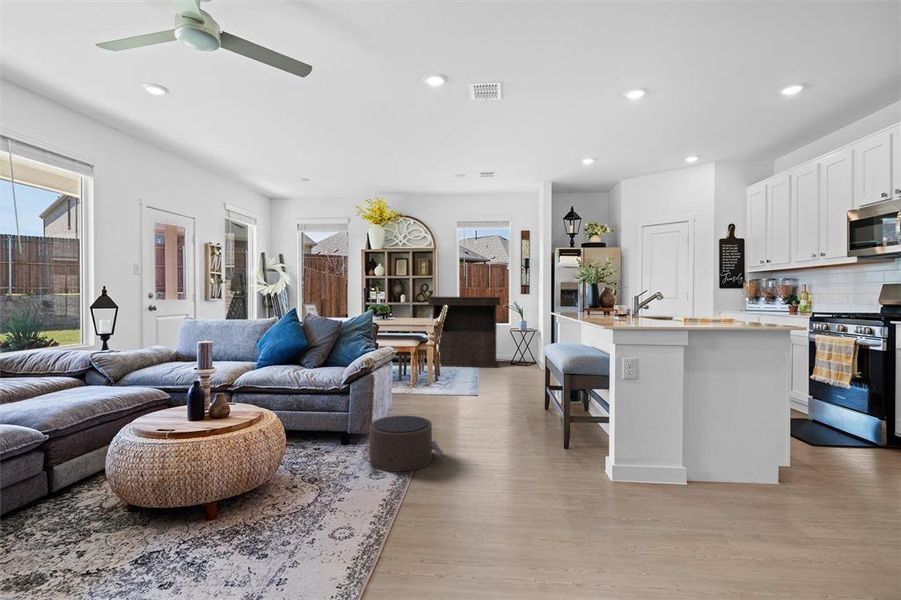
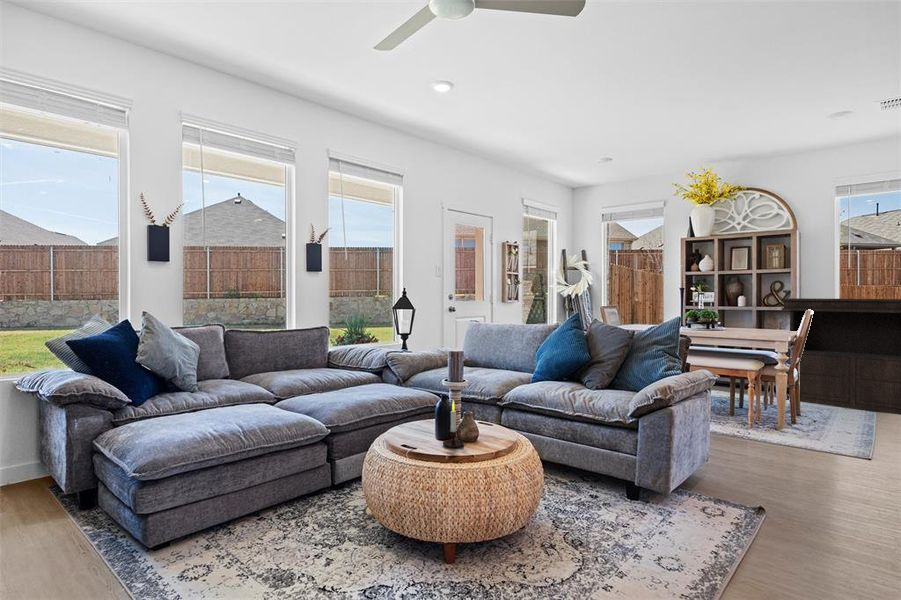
candle: none [196,384,222,426] -> present [443,400,467,447]
pouf: present [362,416,443,472] -> none [648,476,793,577]

